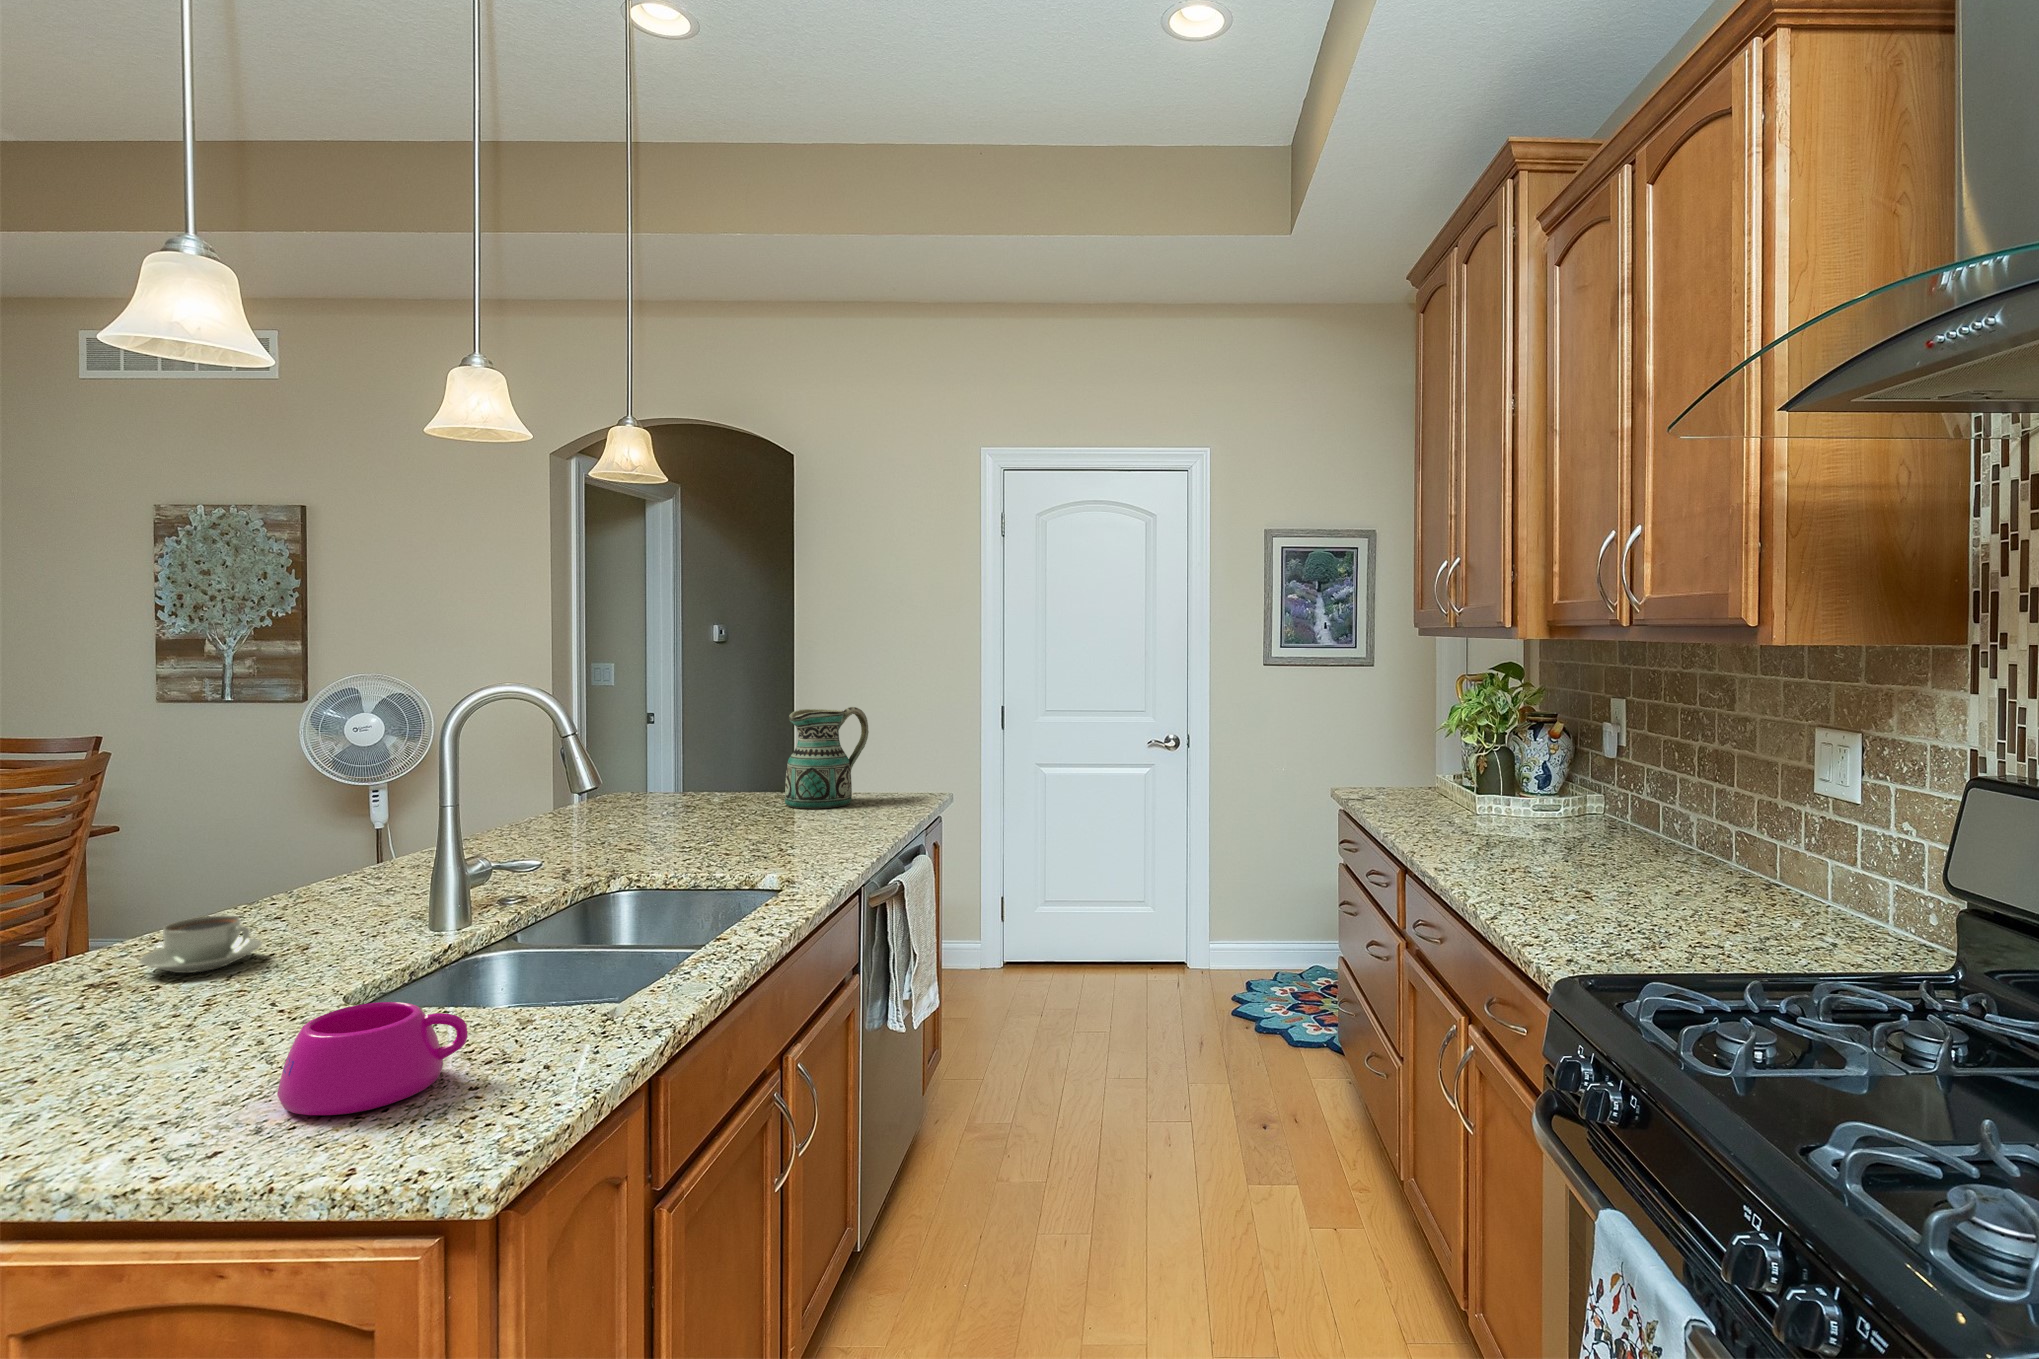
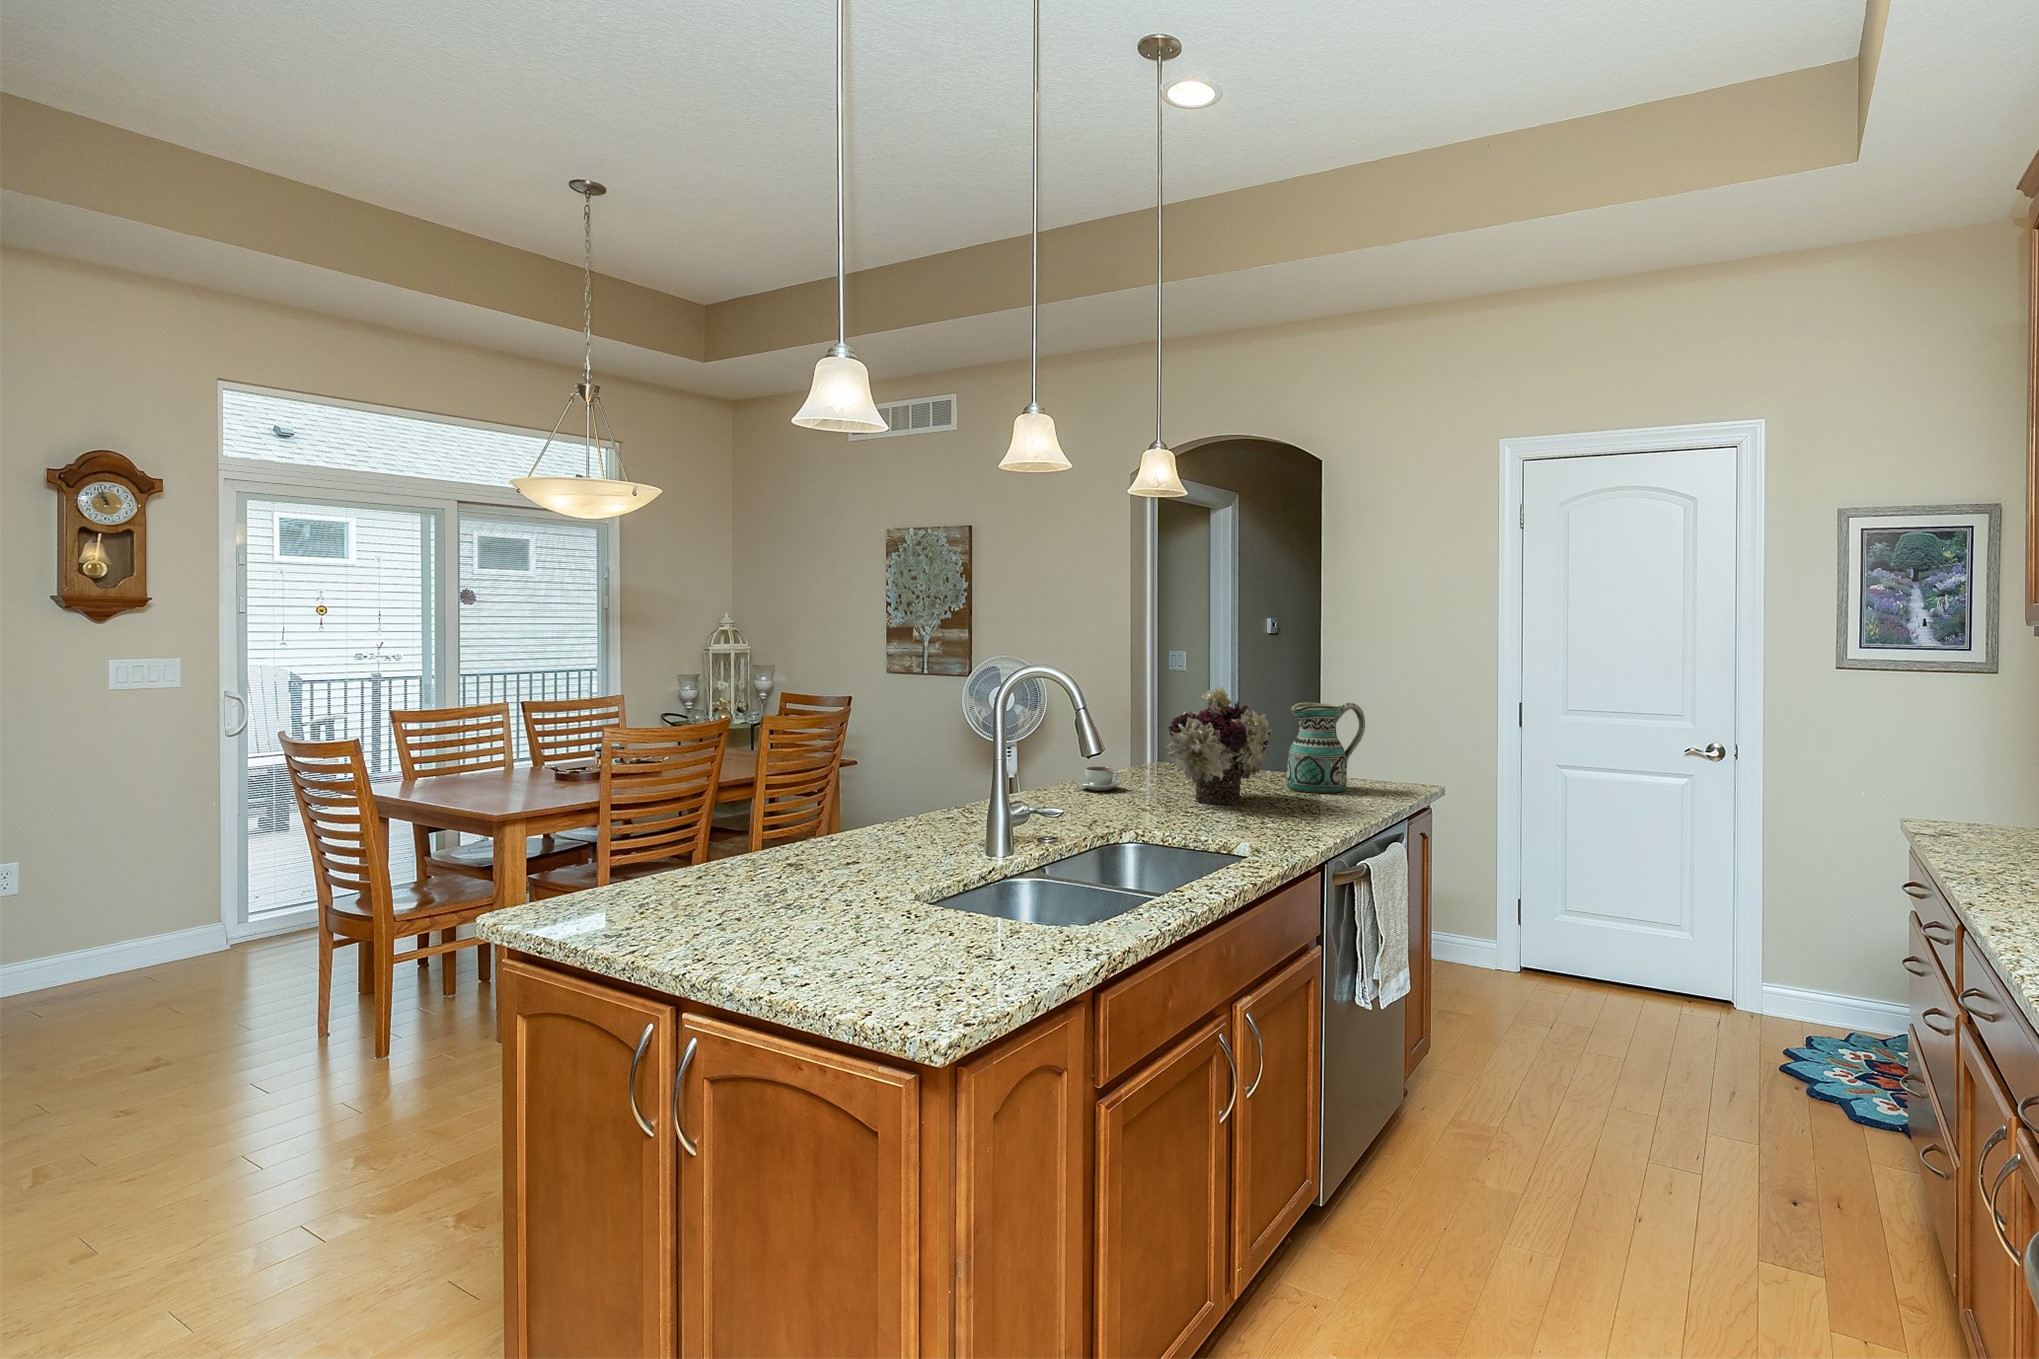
flower arrangement: none [649,695,776,833] -> present [1165,687,1272,804]
coffee cup: present [140,915,262,973] -> present [1077,766,1122,791]
bowl: present [277,1002,468,1115] -> none [848,901,960,975]

